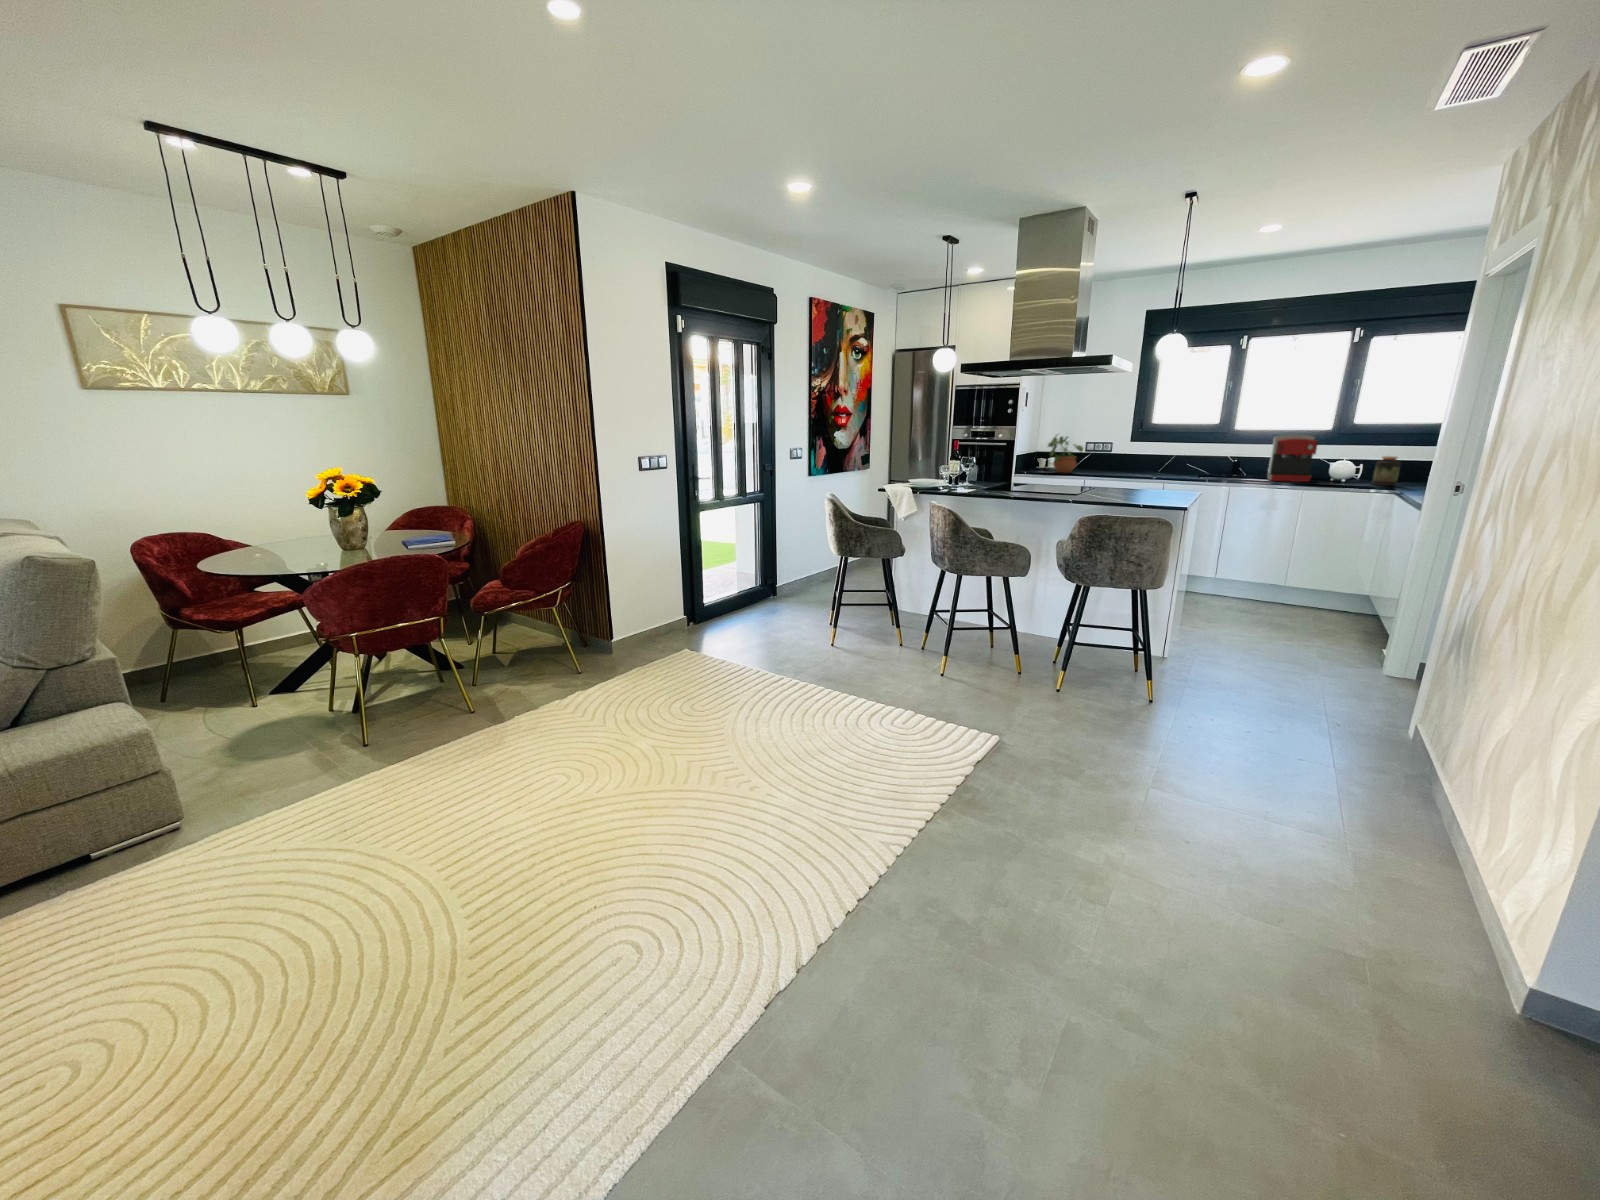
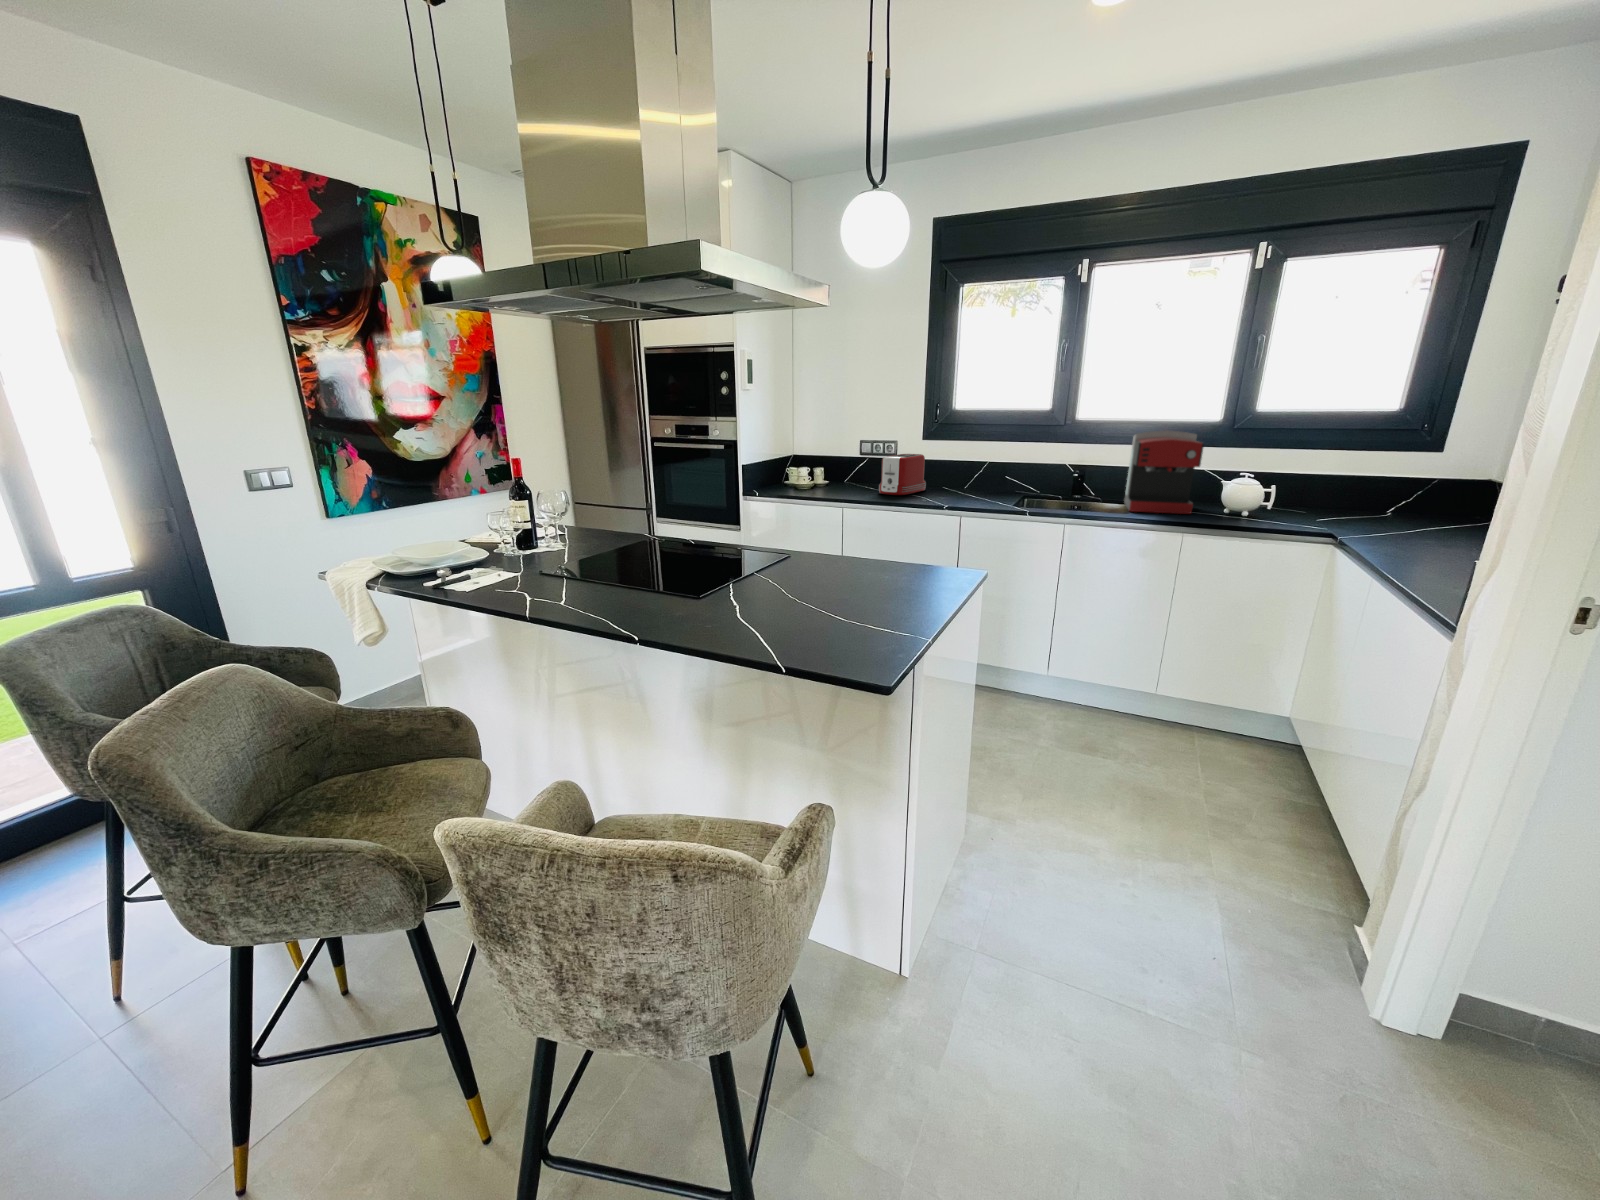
potted plant: present [1048,436,1083,473] -> none [793,426,850,491]
toaster: none [1102,451,1132,474] -> present [879,454,926,495]
jar: present [1372,456,1401,486] -> none [1294,474,1346,529]

